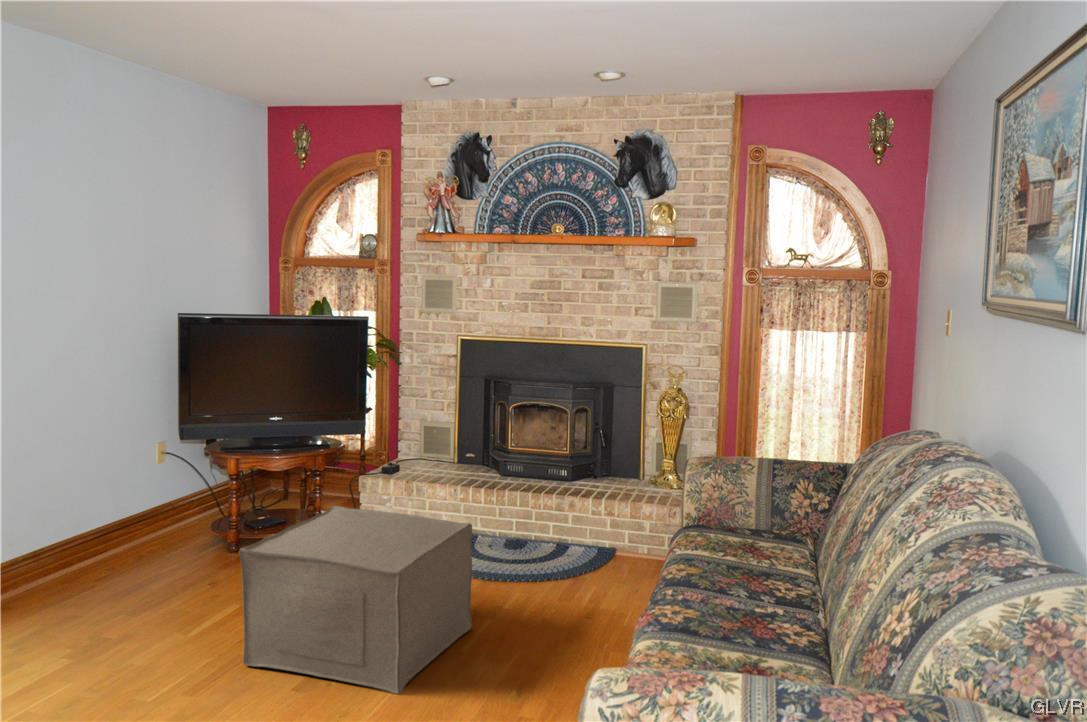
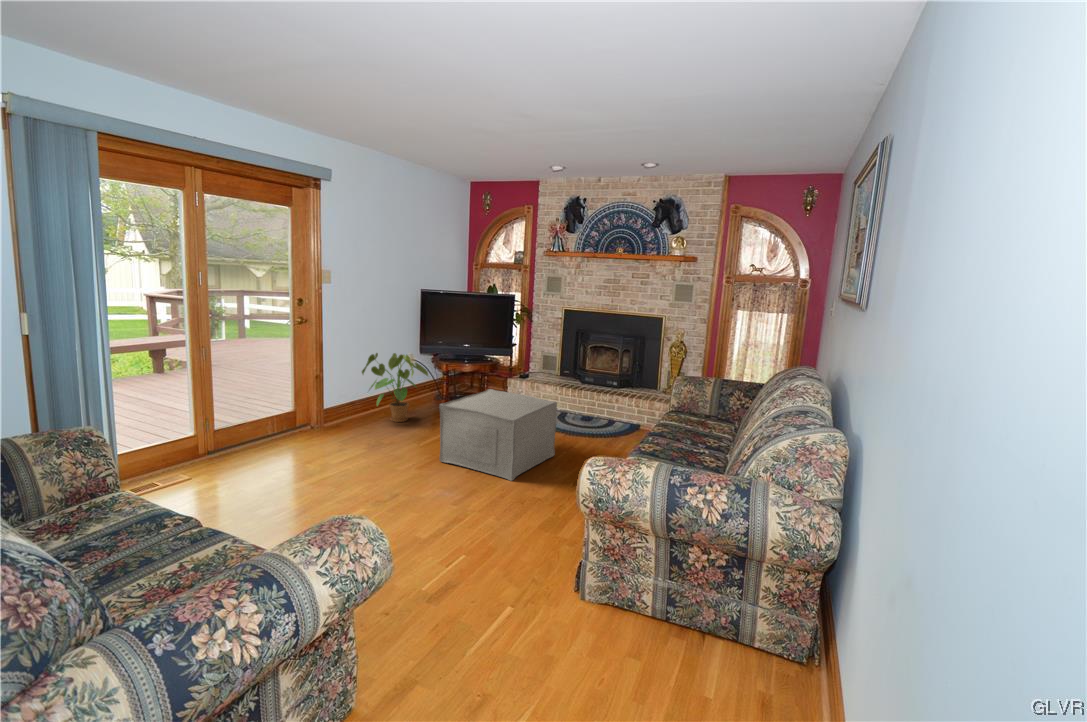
house plant: none [63,443,206,583] -> present [362,353,428,422]

